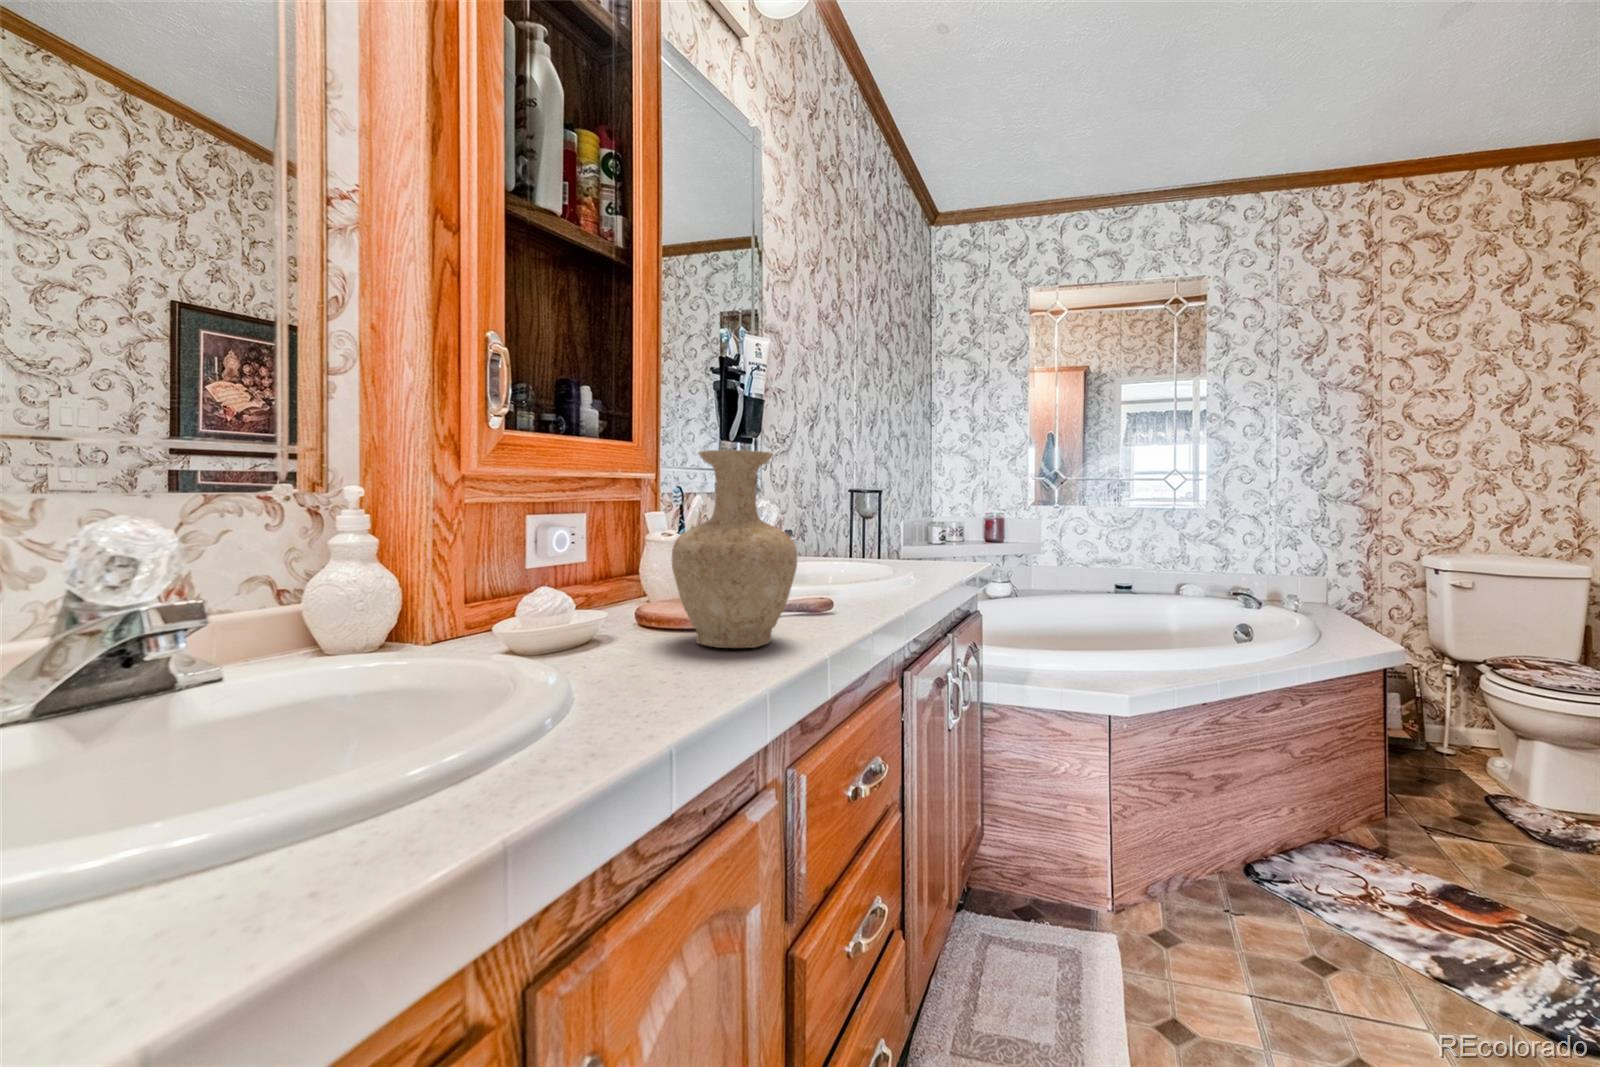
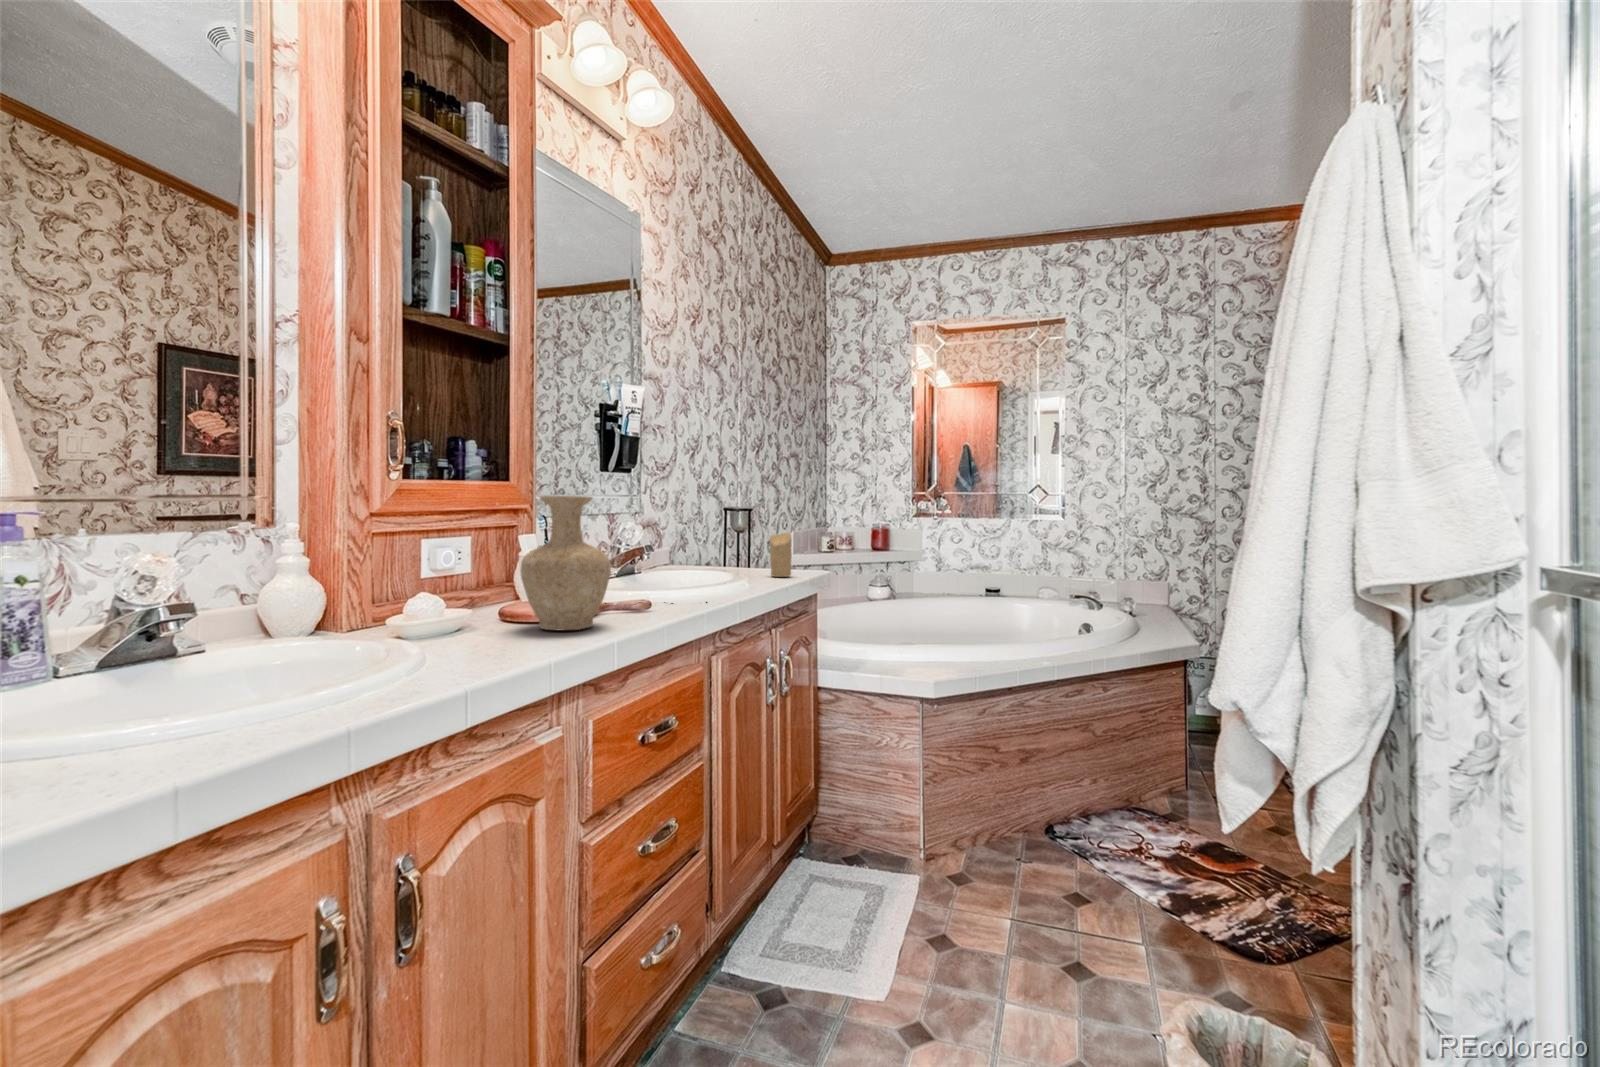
candle: none [925,515,953,569] -> present [770,533,792,577]

